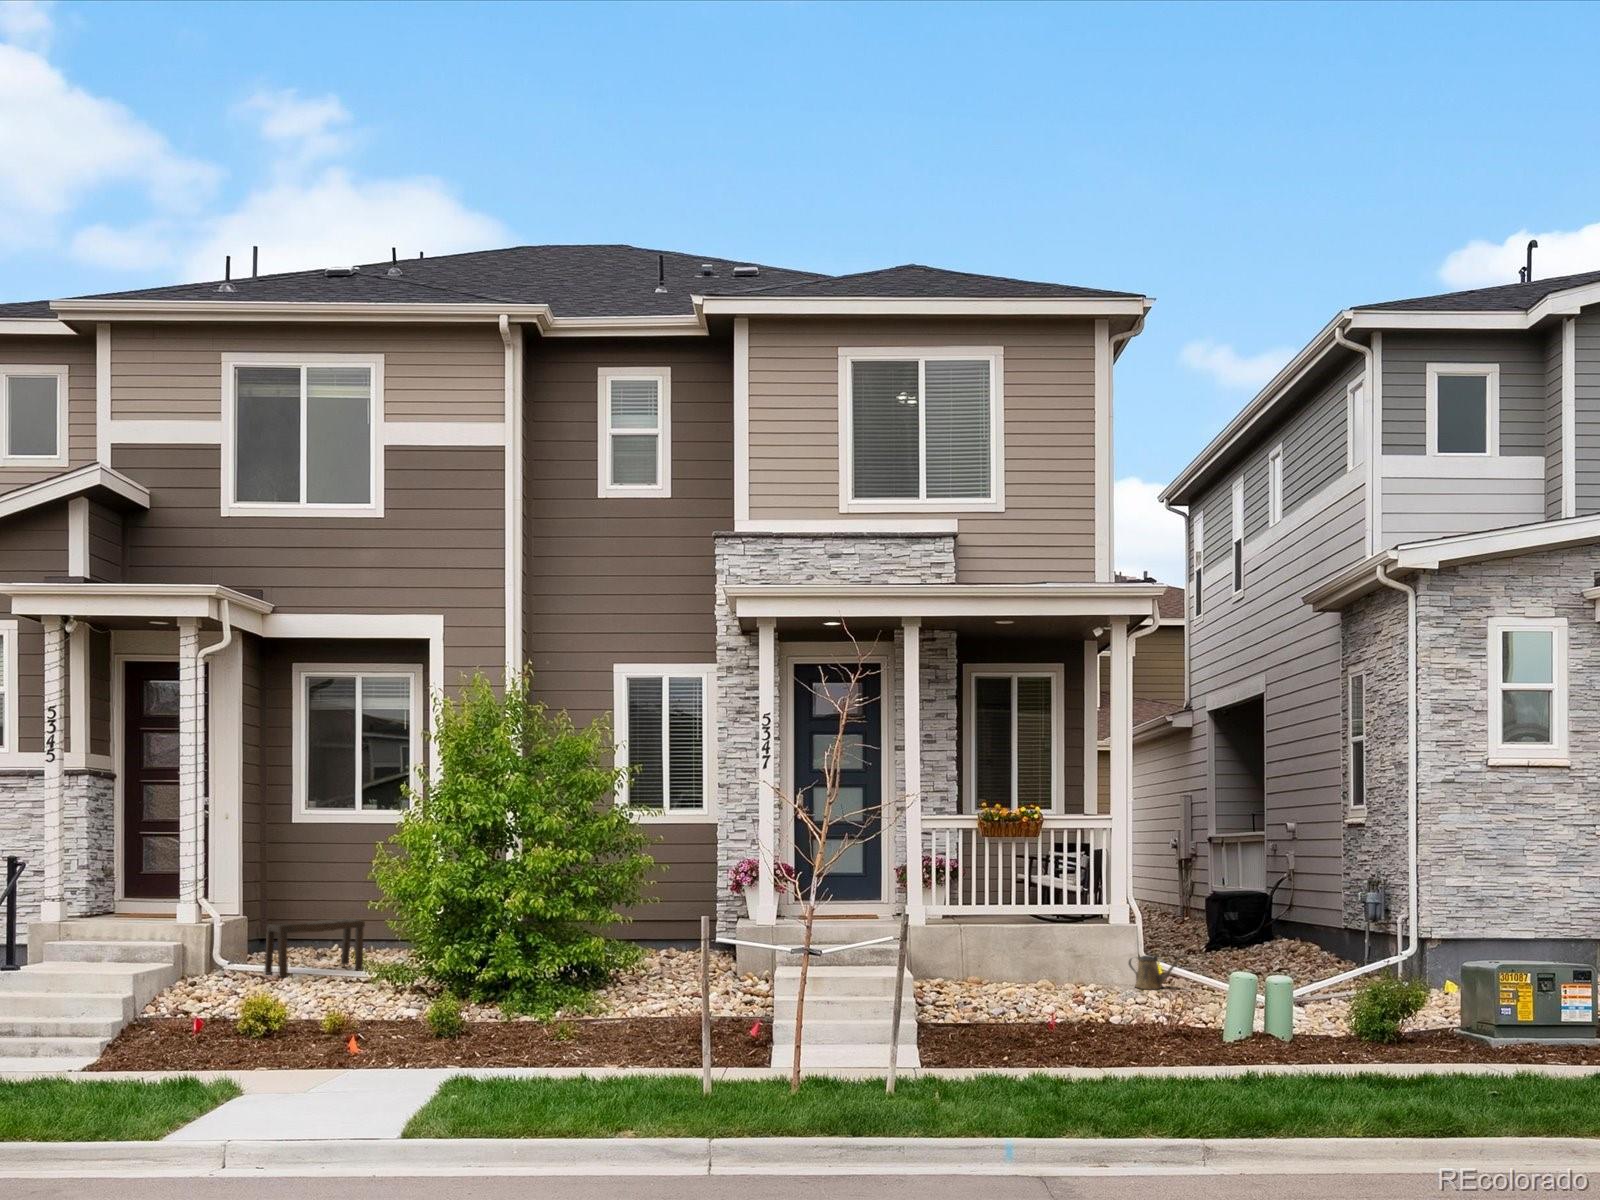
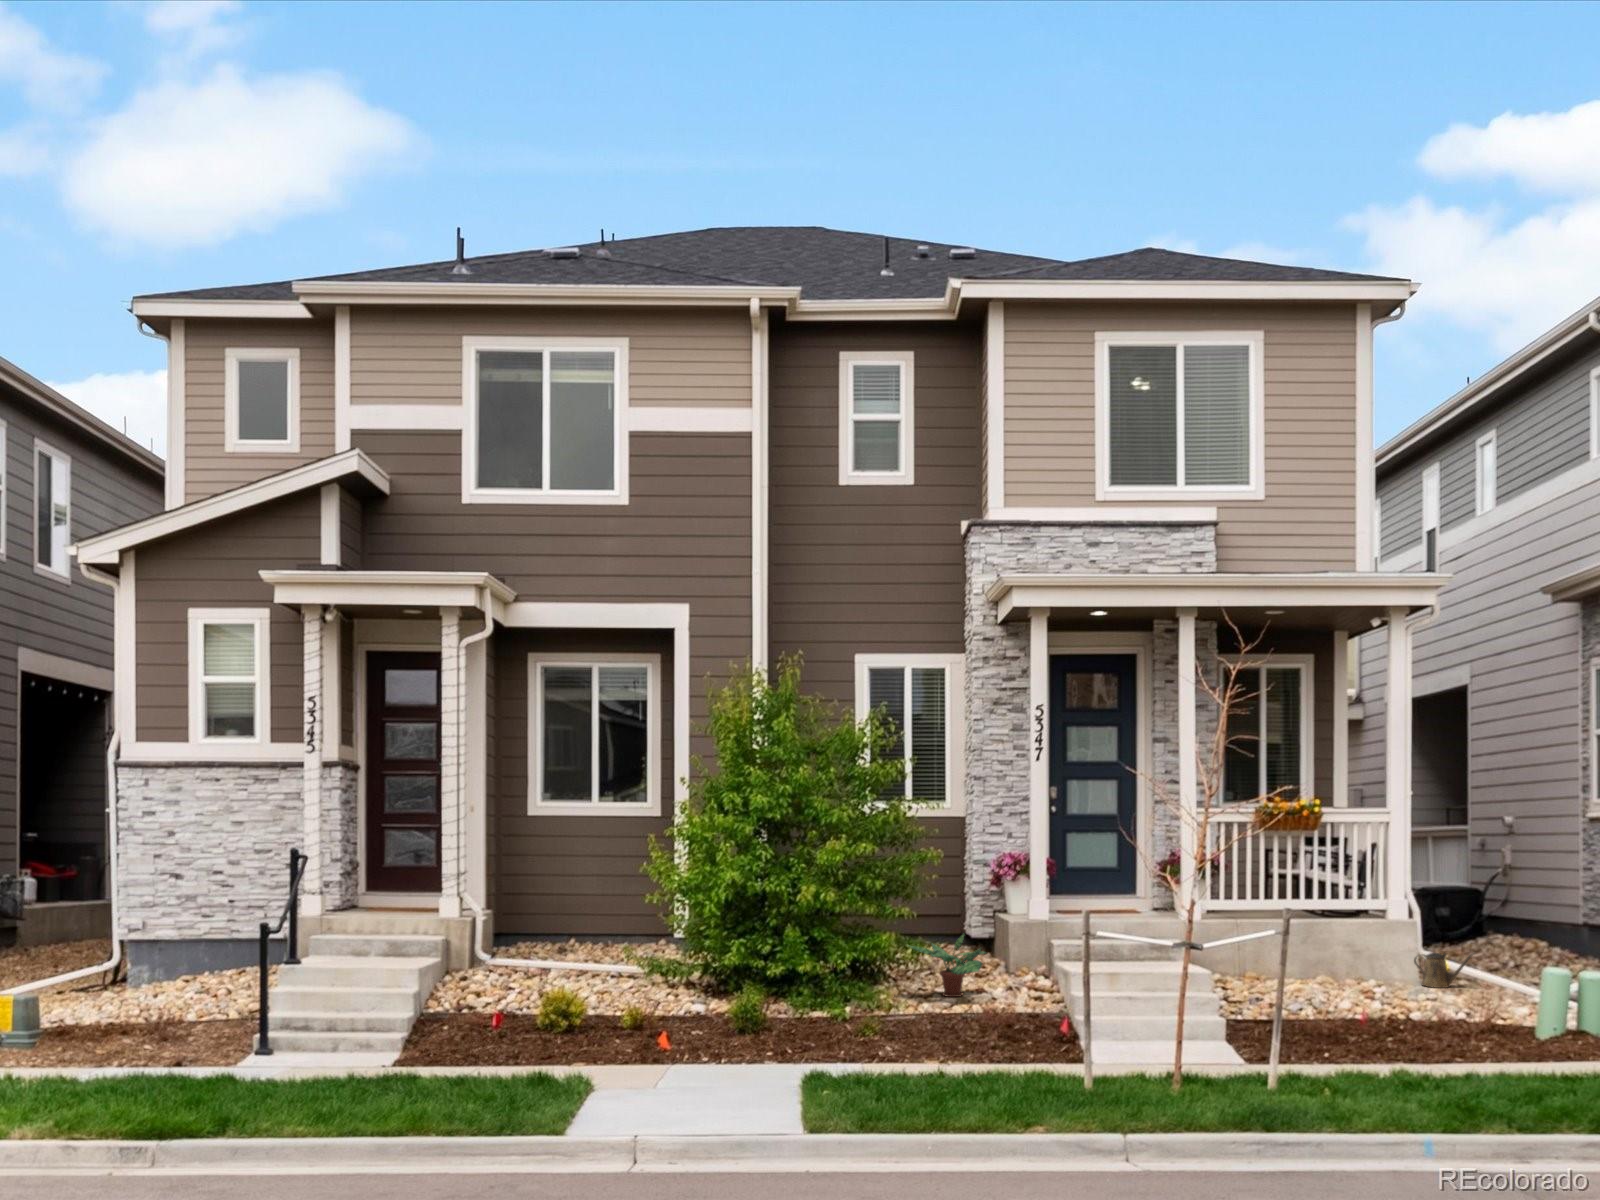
bench: present [265,918,365,977] -> none [512,912,612,972]
potted plant: none [627,938,708,1001] -> present [910,934,986,997]

